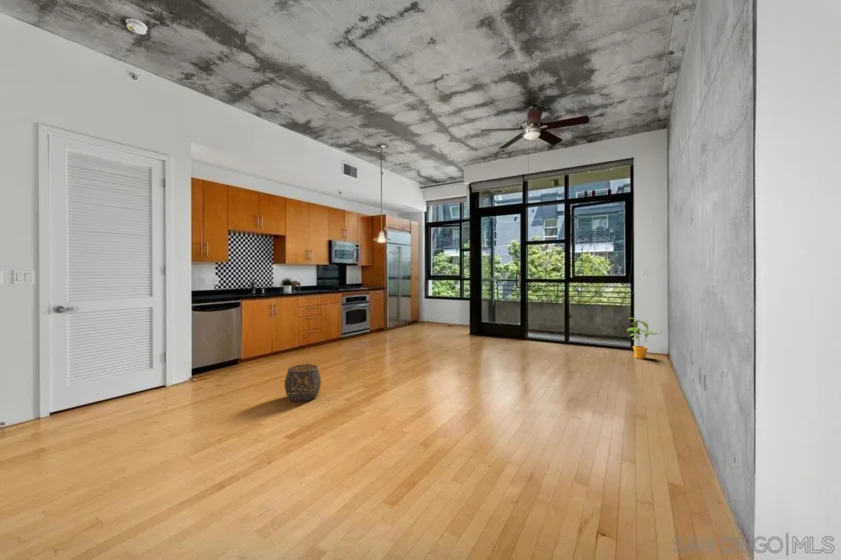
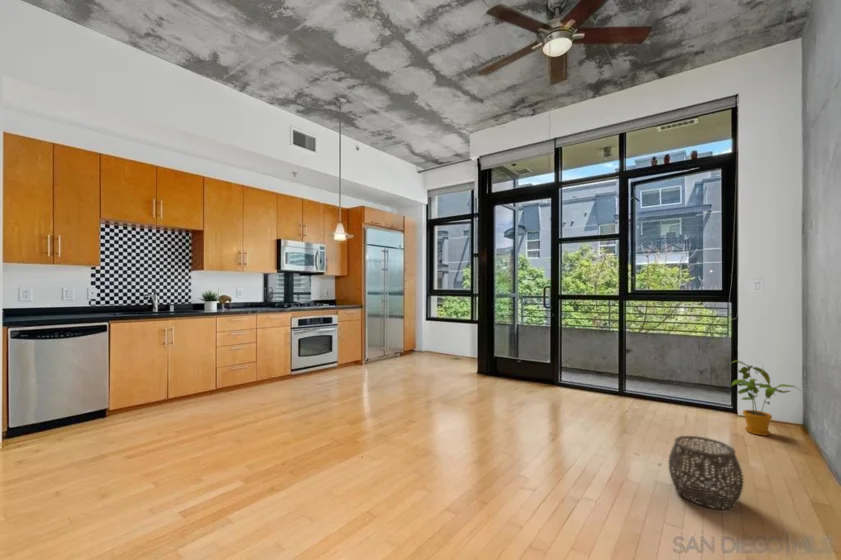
woven basket: present [285,364,321,401] -> present [669,436,744,509]

